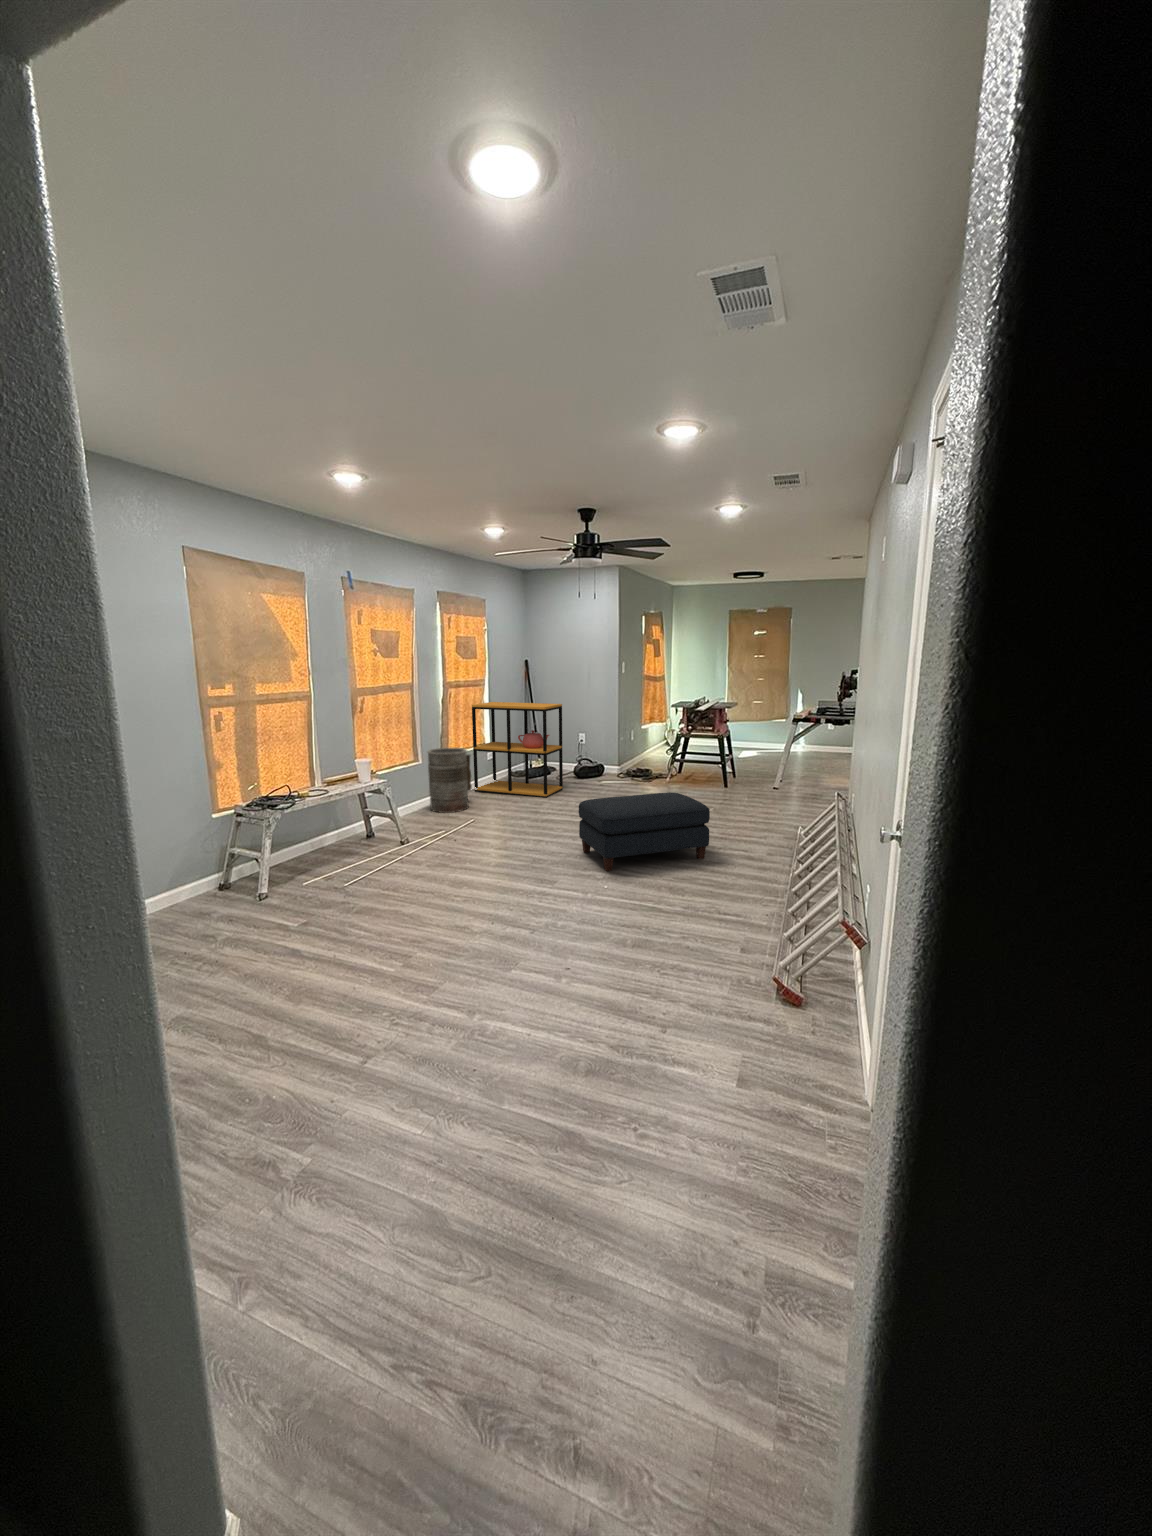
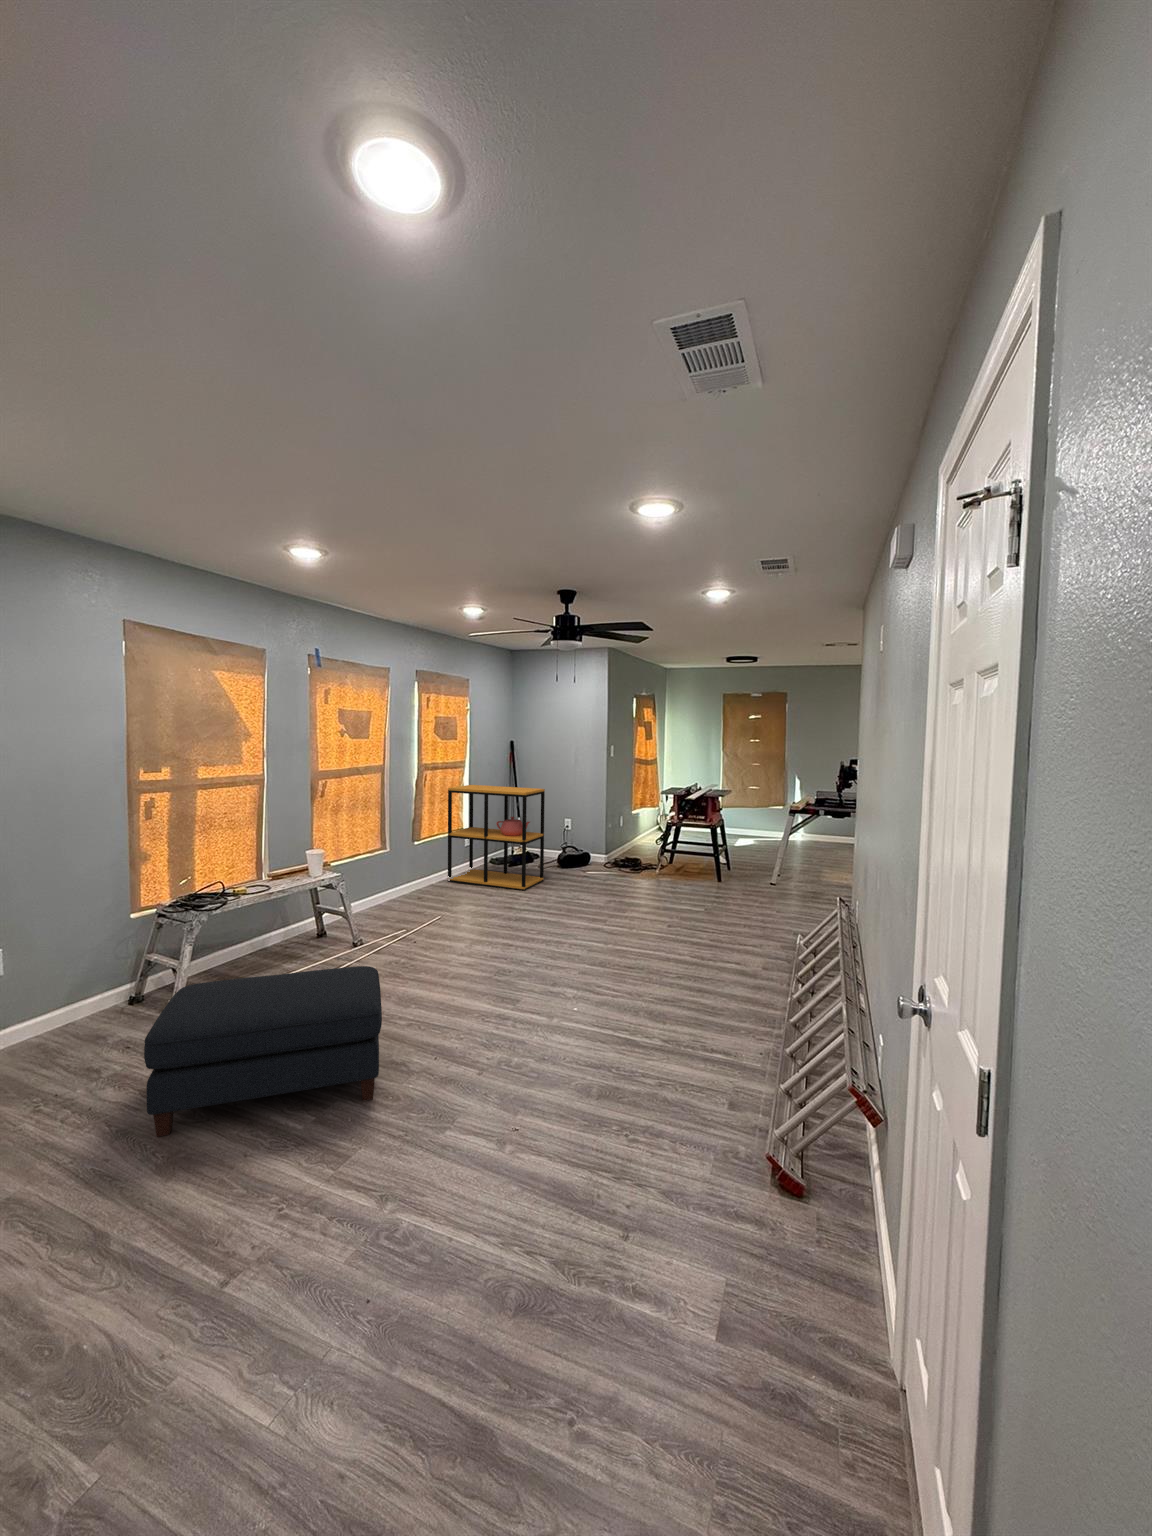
trash can: present [427,748,472,813] -> none [394,835,443,907]
ottoman: present [579,792,710,871] -> present [144,966,382,1137]

